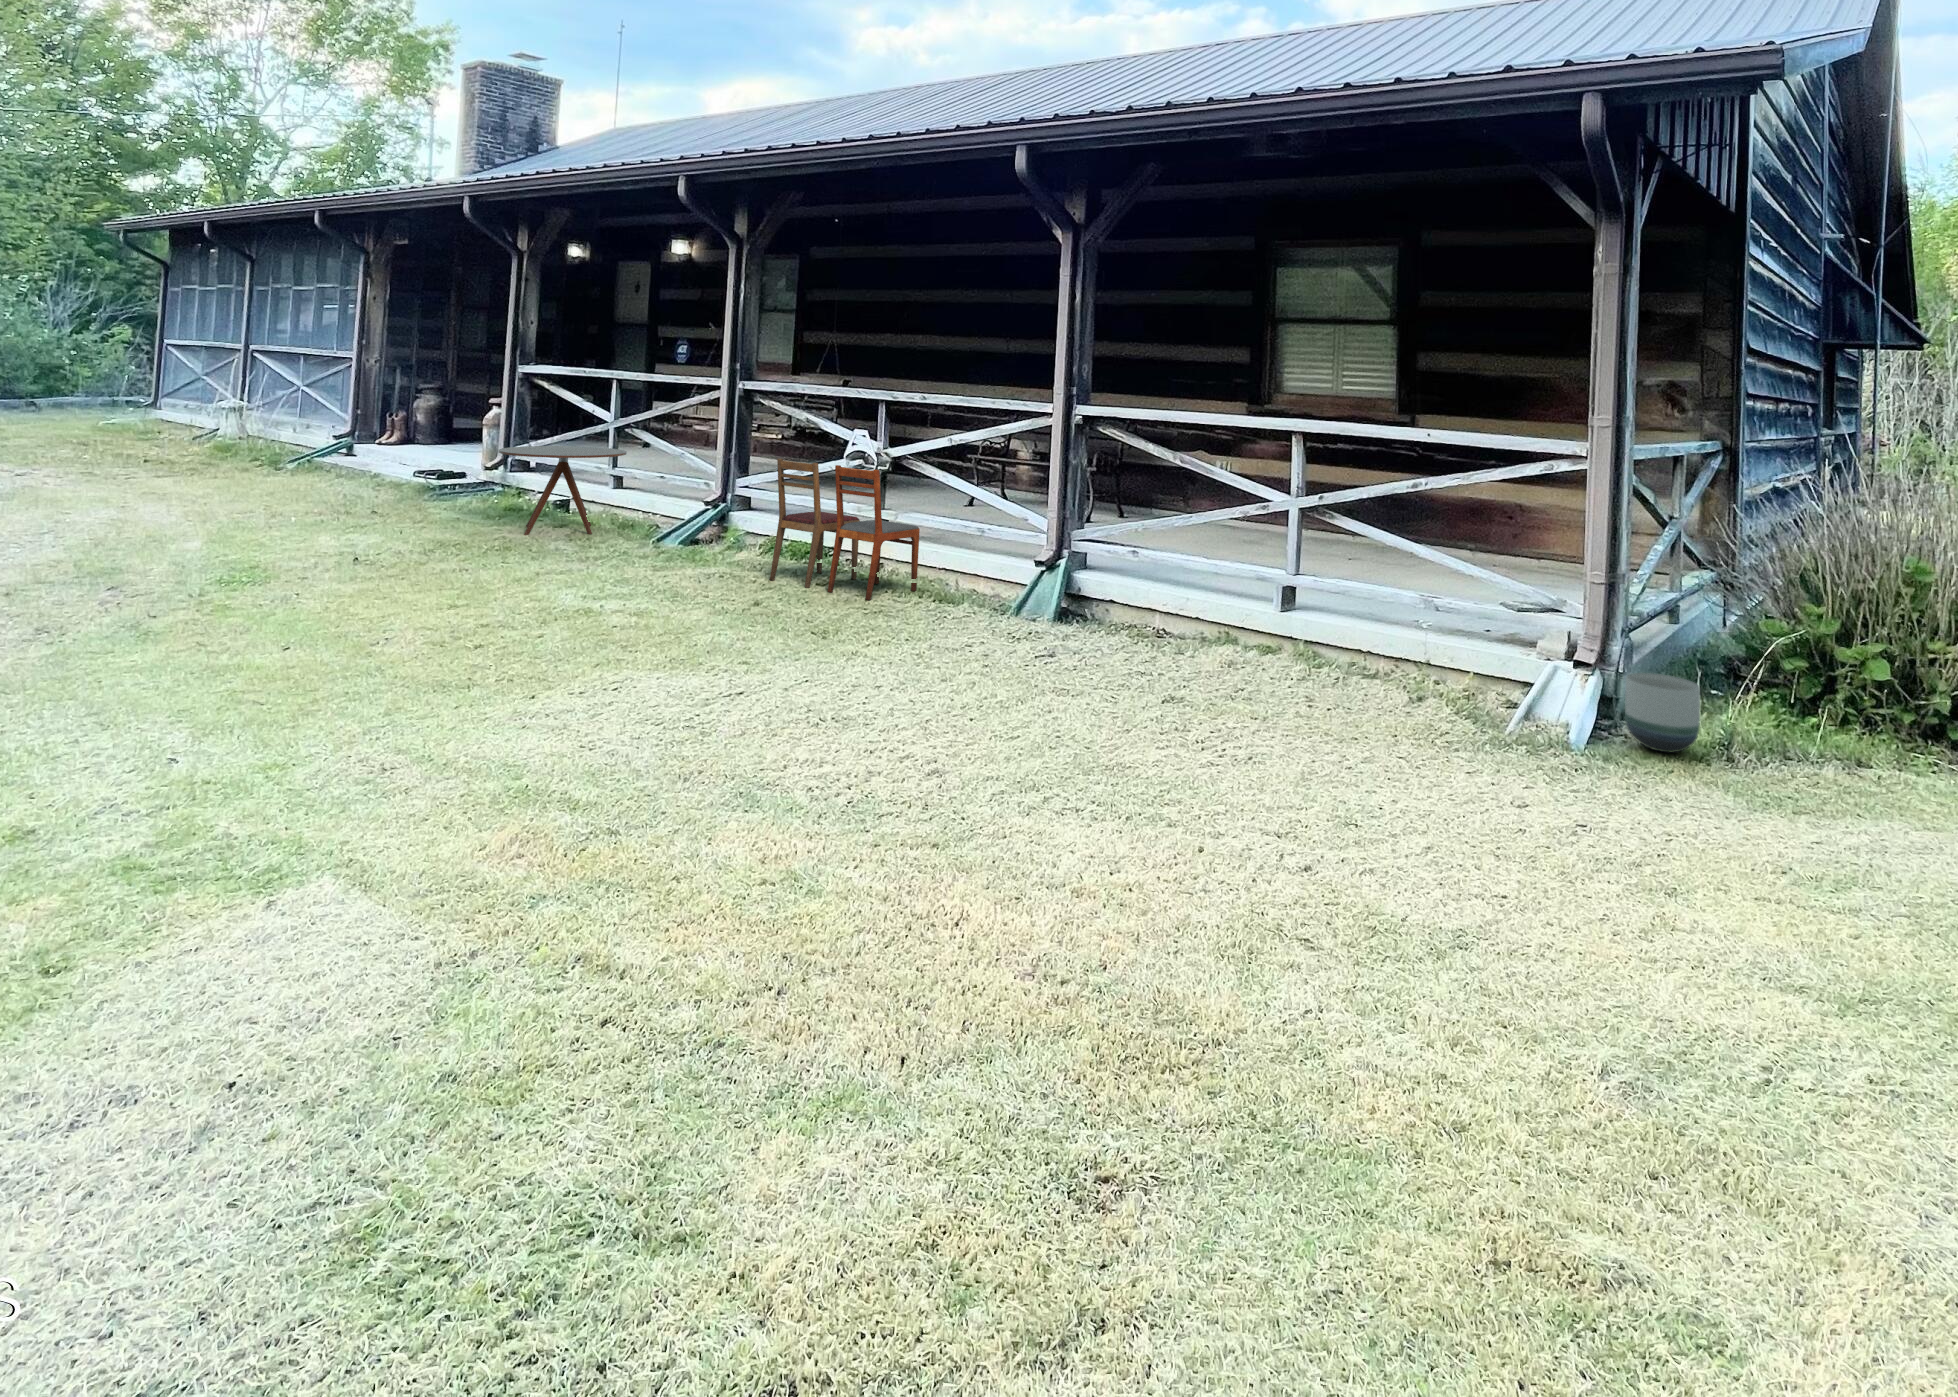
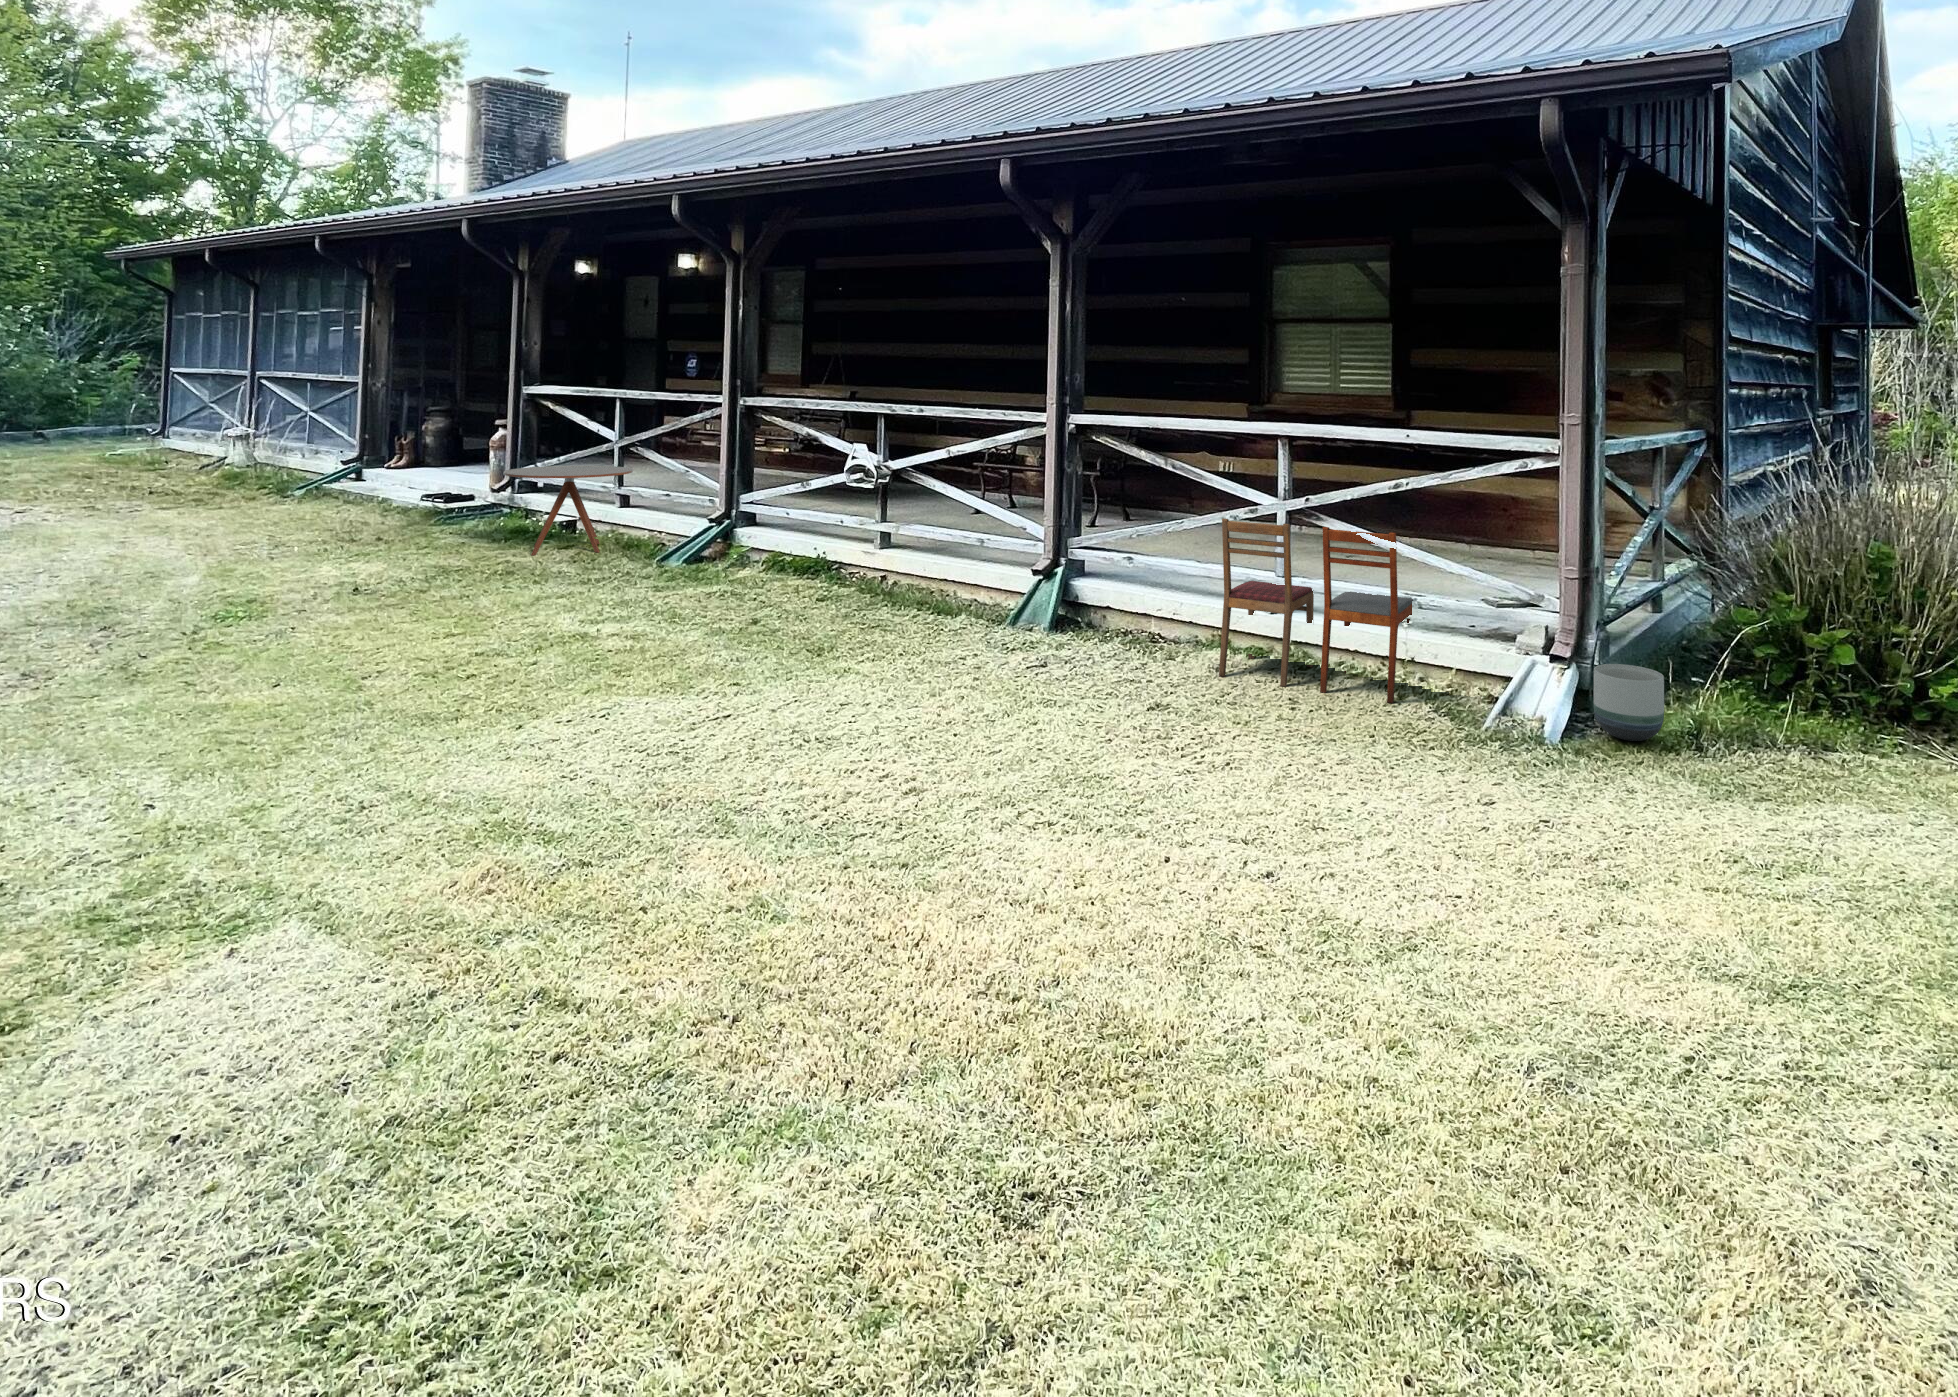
chair: present [770,459,920,600] -> present [1219,518,1413,703]

